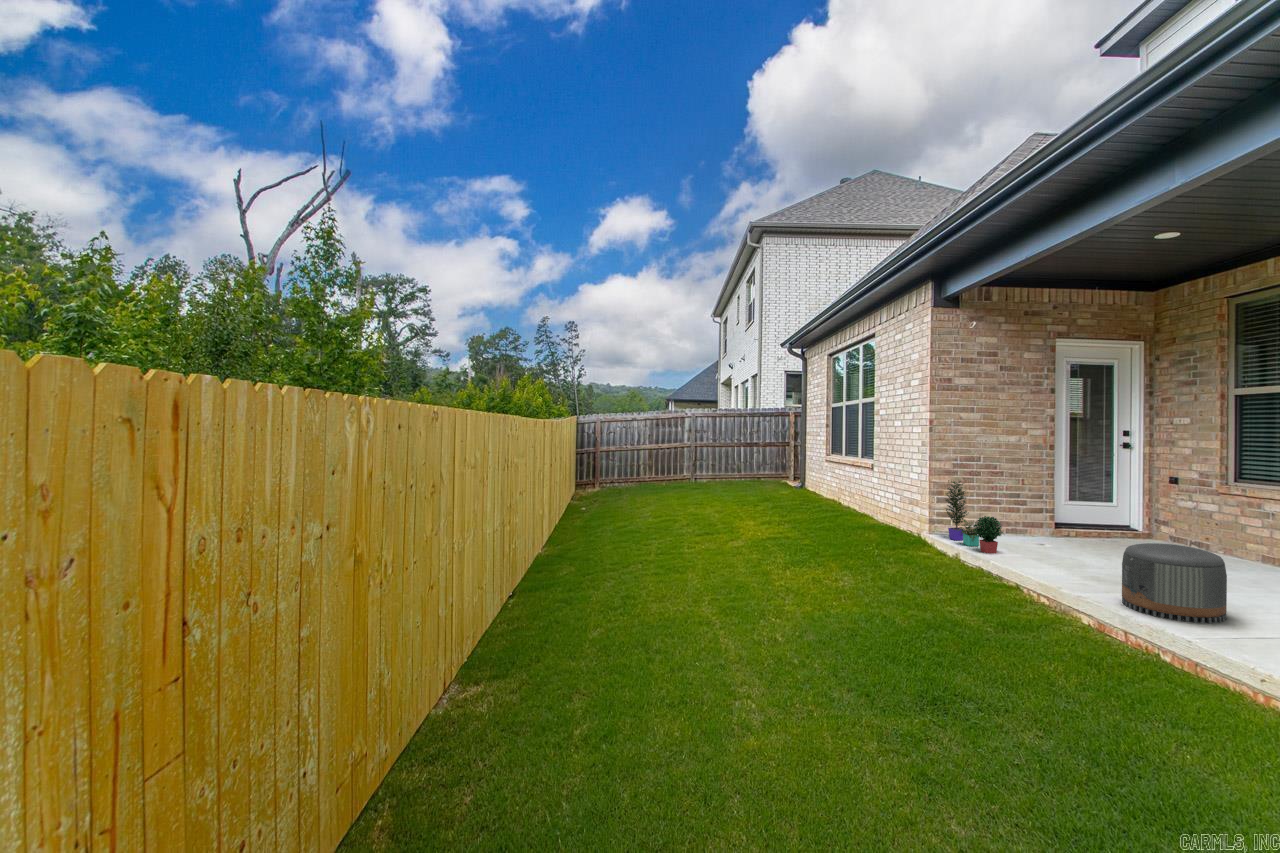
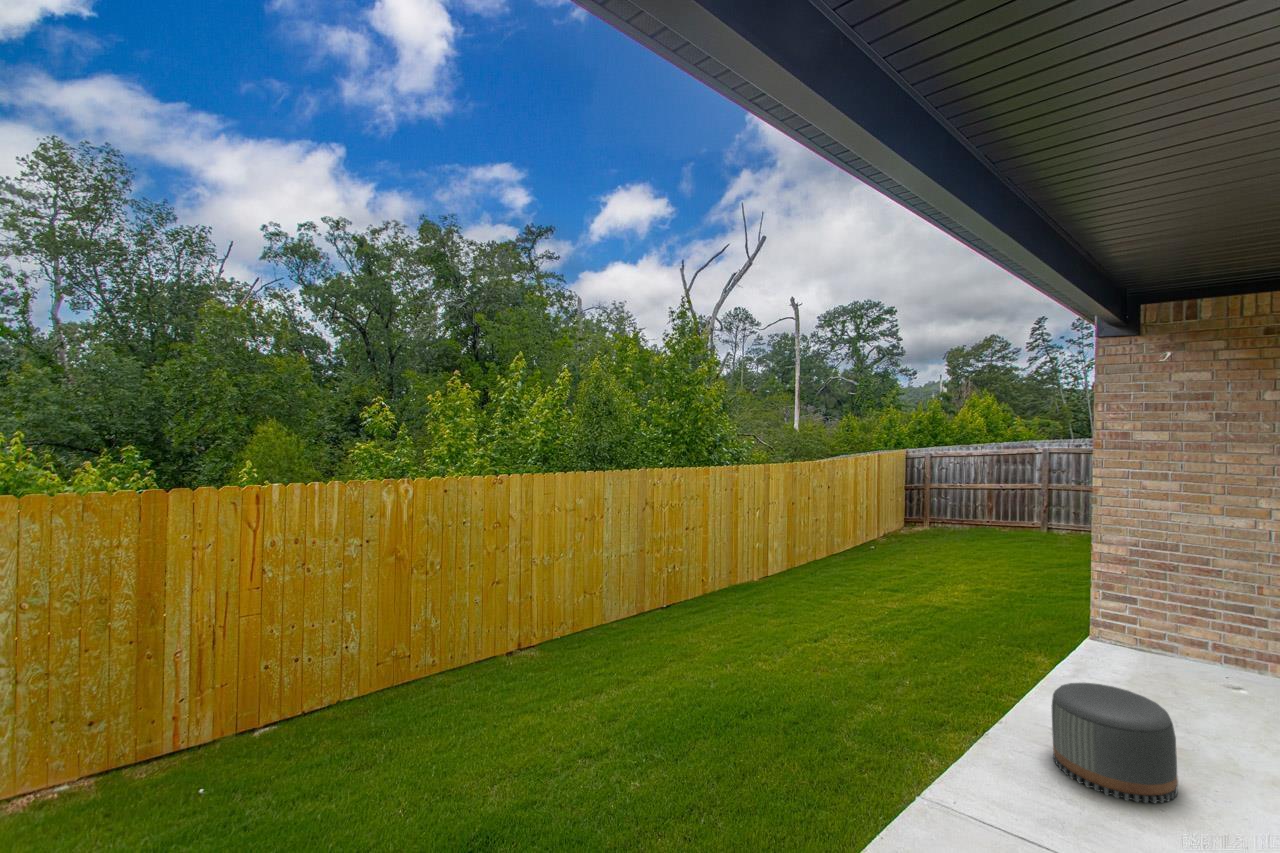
potted plant: present [946,481,1003,553] -> none [1087,572,1137,672]

